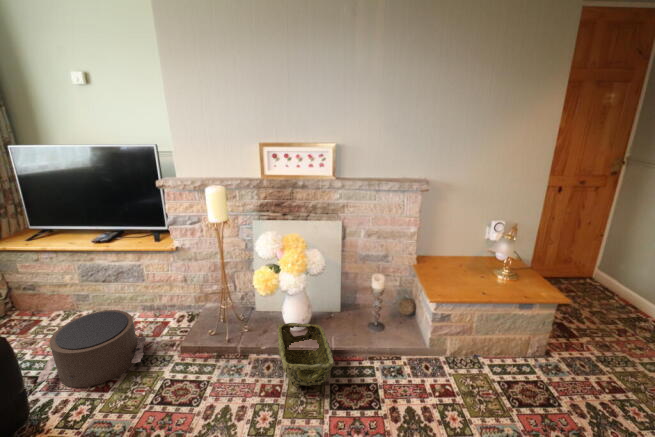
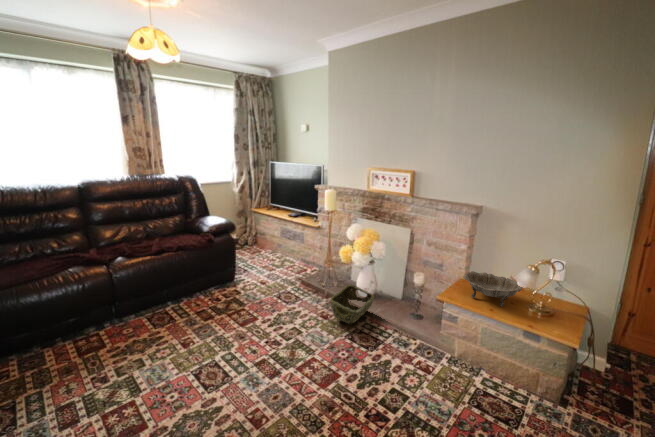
decorative bowl: none [432,251,497,286] -> present [463,271,523,306]
pouf: present [38,310,146,388] -> none [243,249,291,281]

